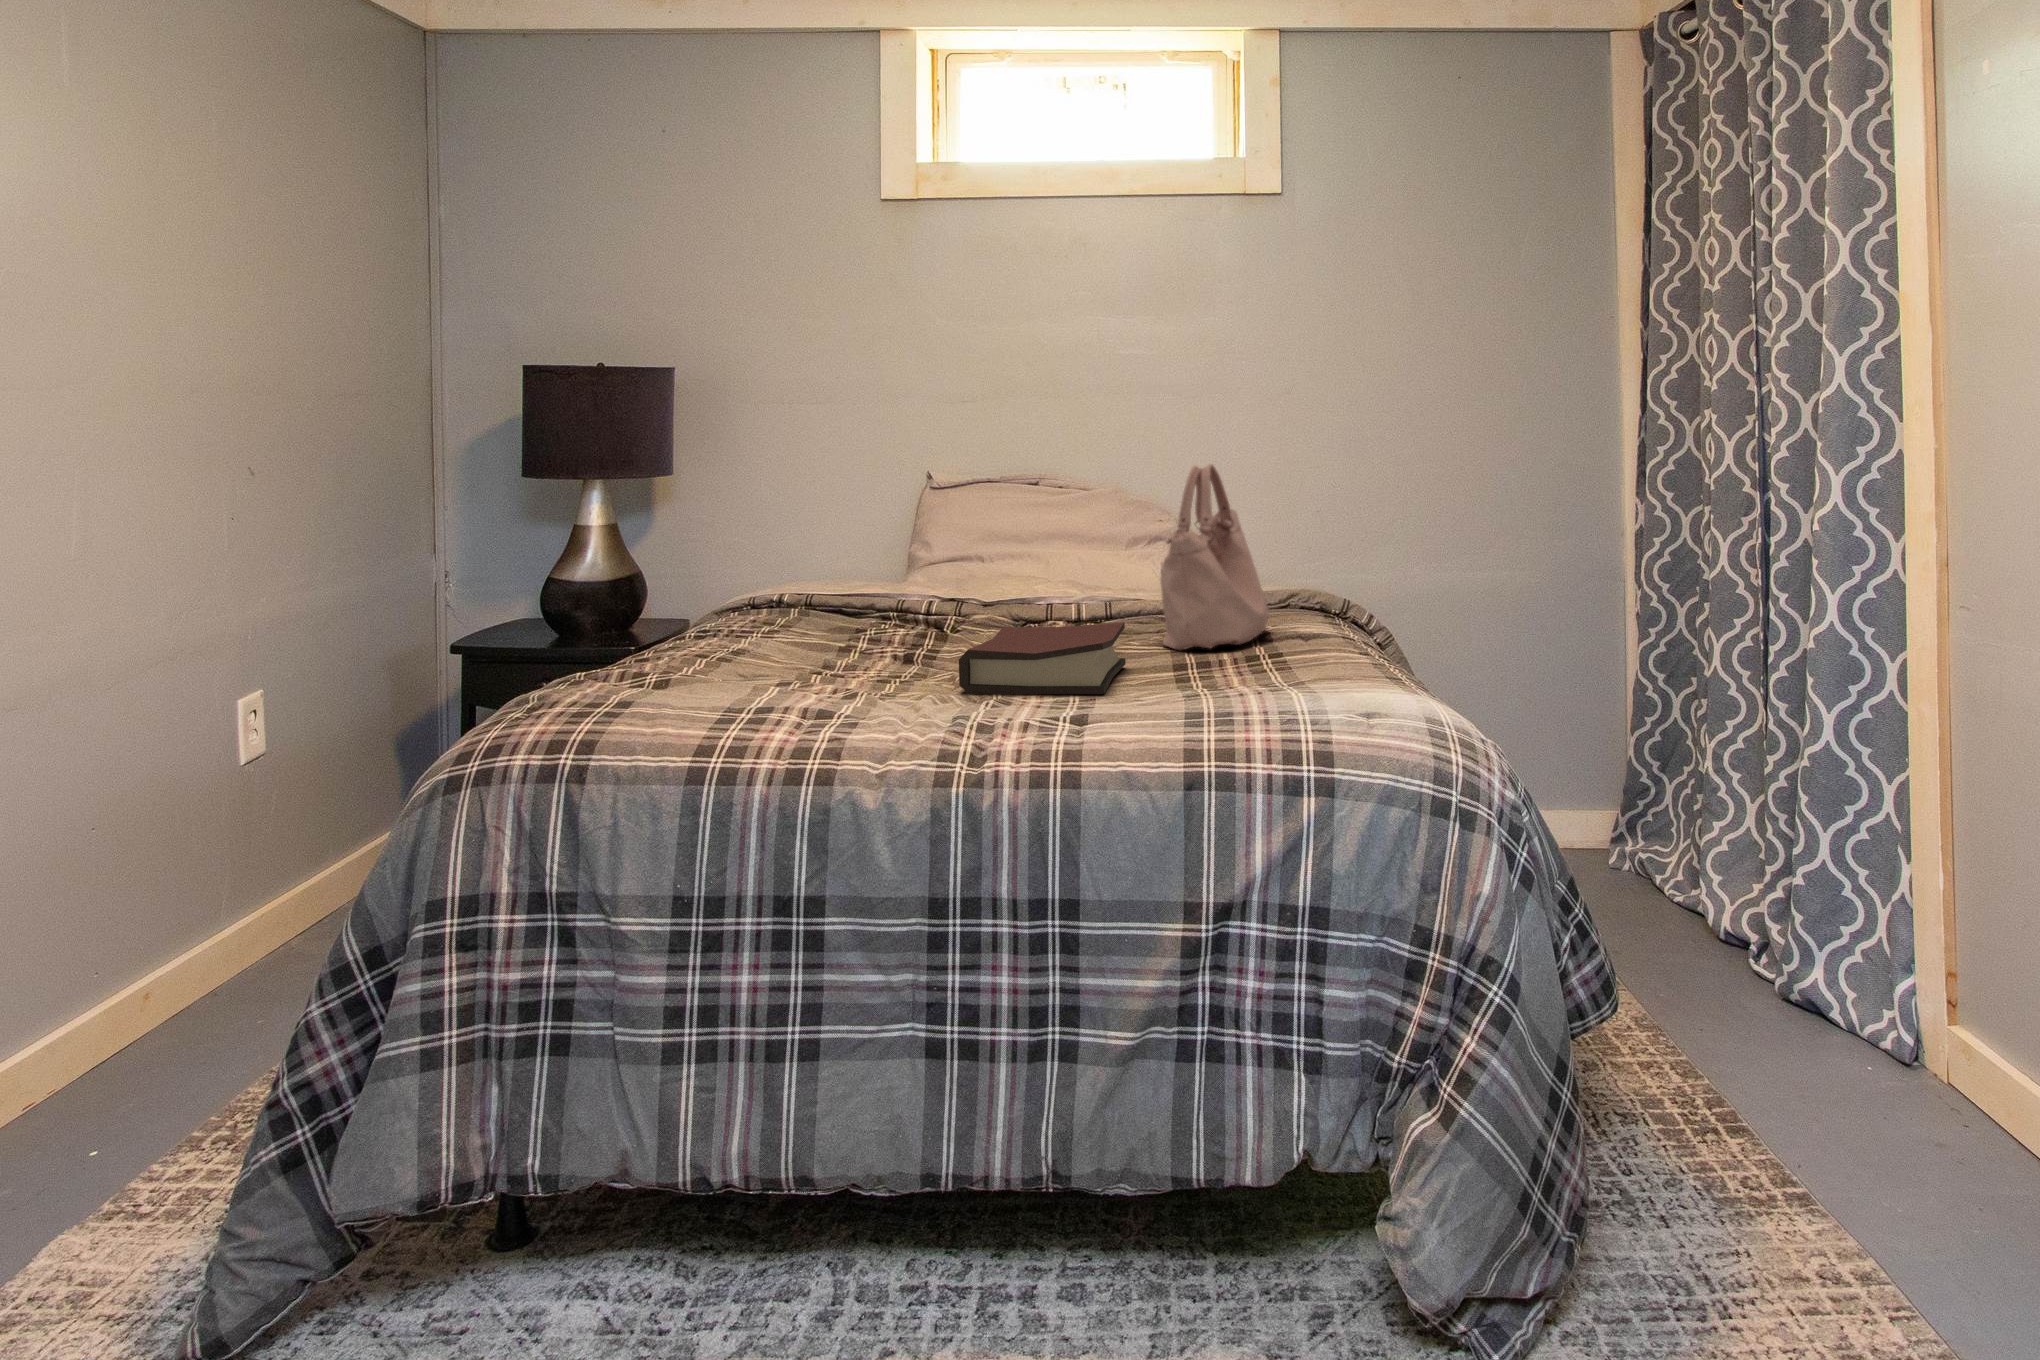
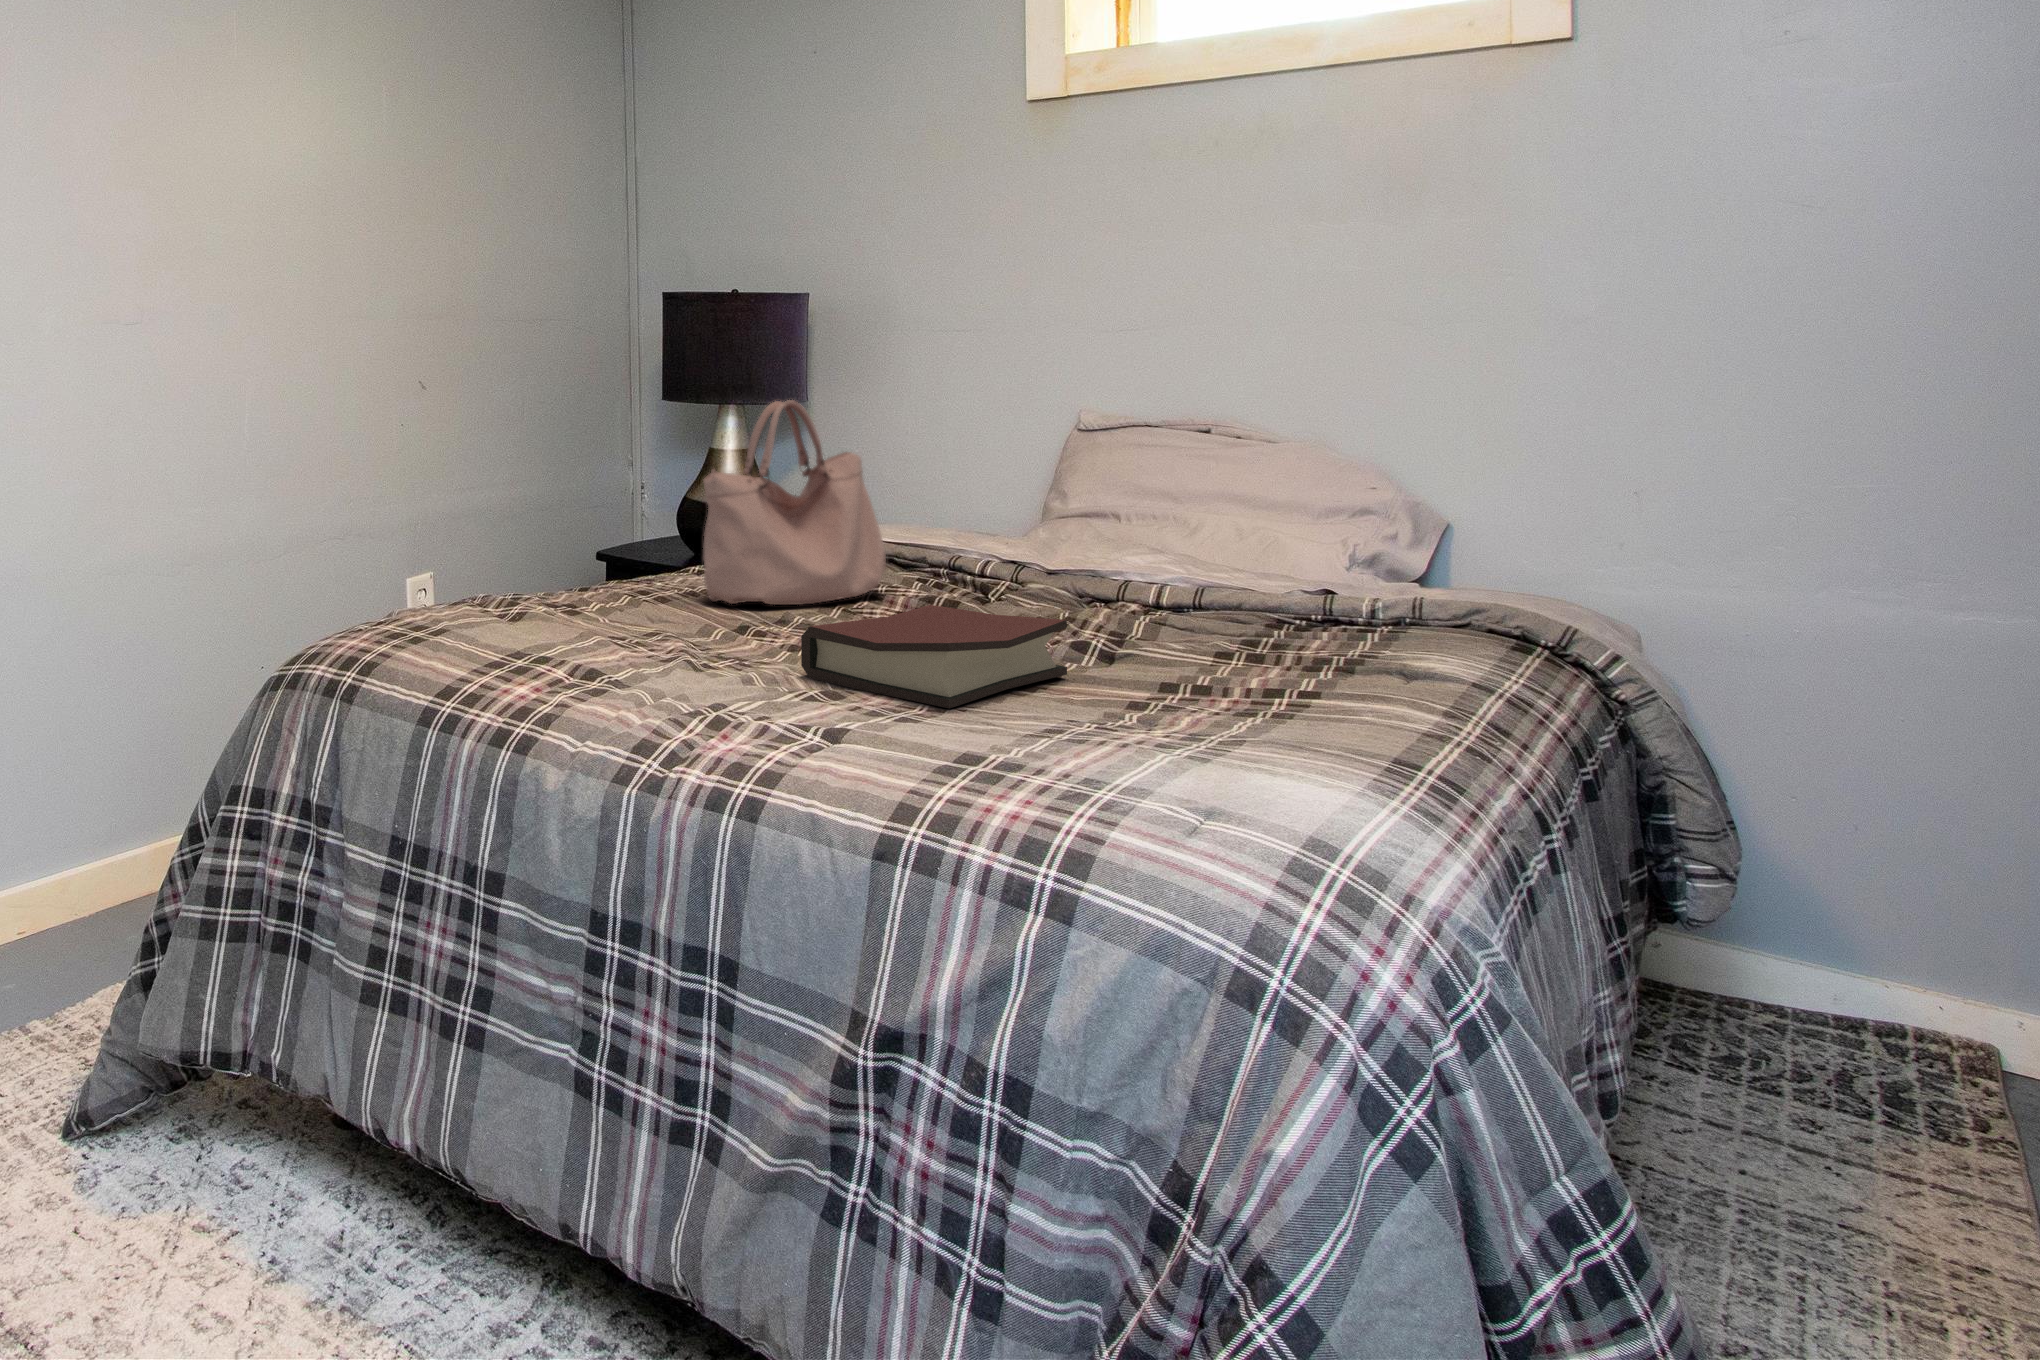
handbag: present [1160,464,1269,650] -> present [703,400,886,605]

